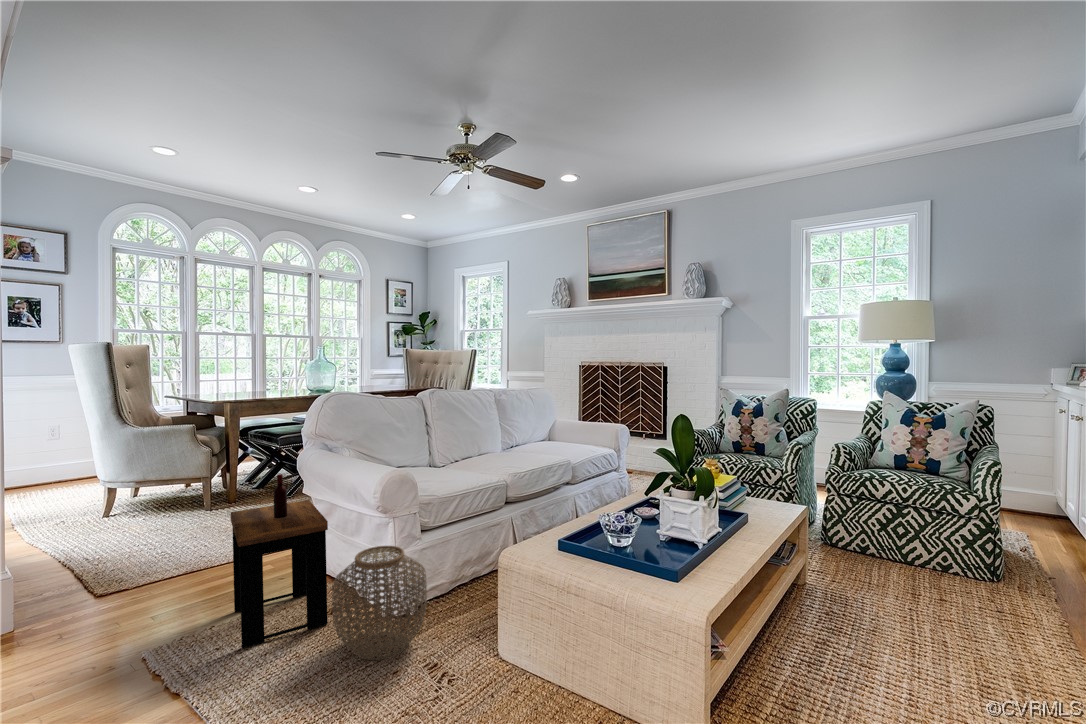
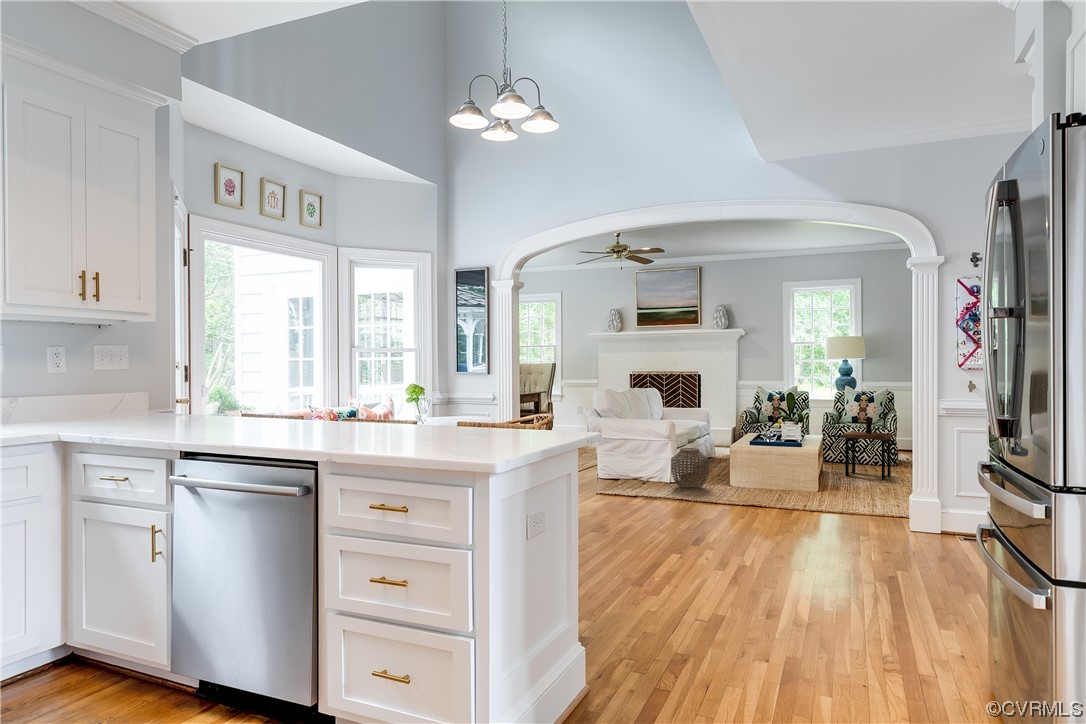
side table: present [231,474,328,649] -> present [843,416,893,480]

